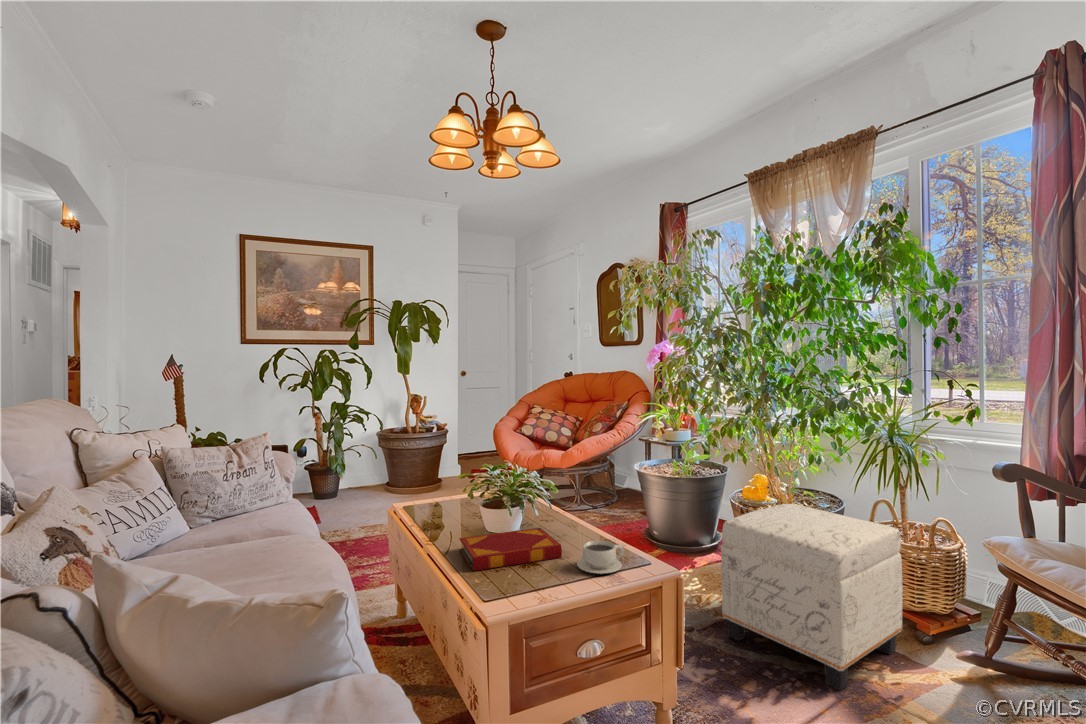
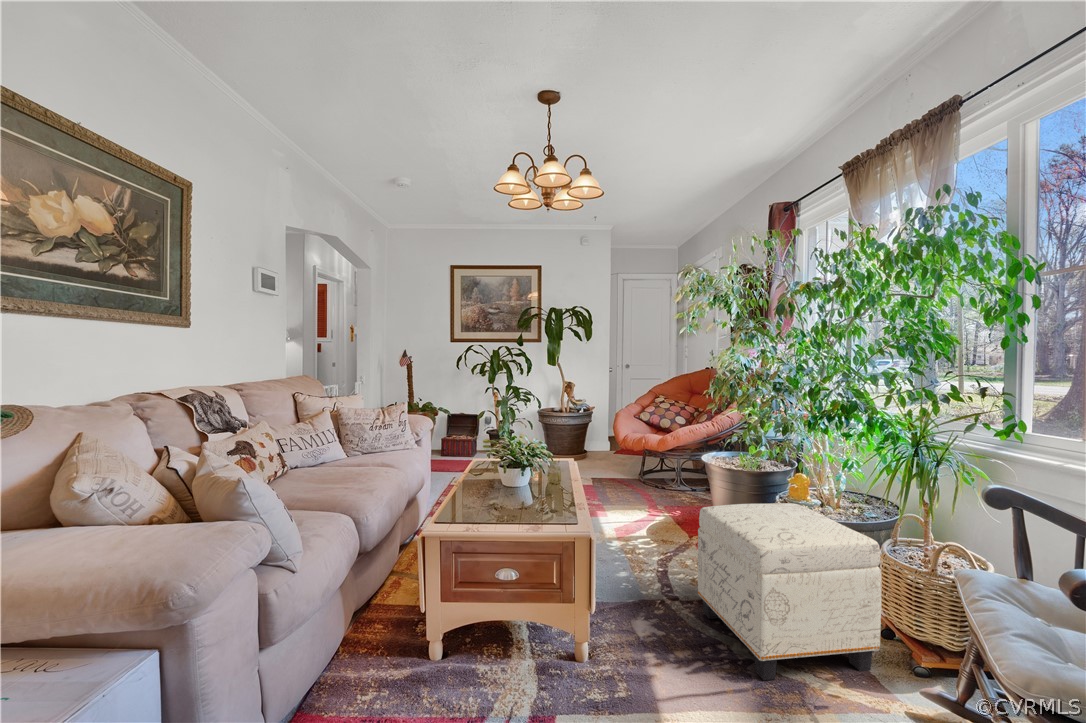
hardback book: present [459,528,562,571] -> none [457,484,531,508]
teacup: present [577,541,623,574] -> none [521,498,558,523]

